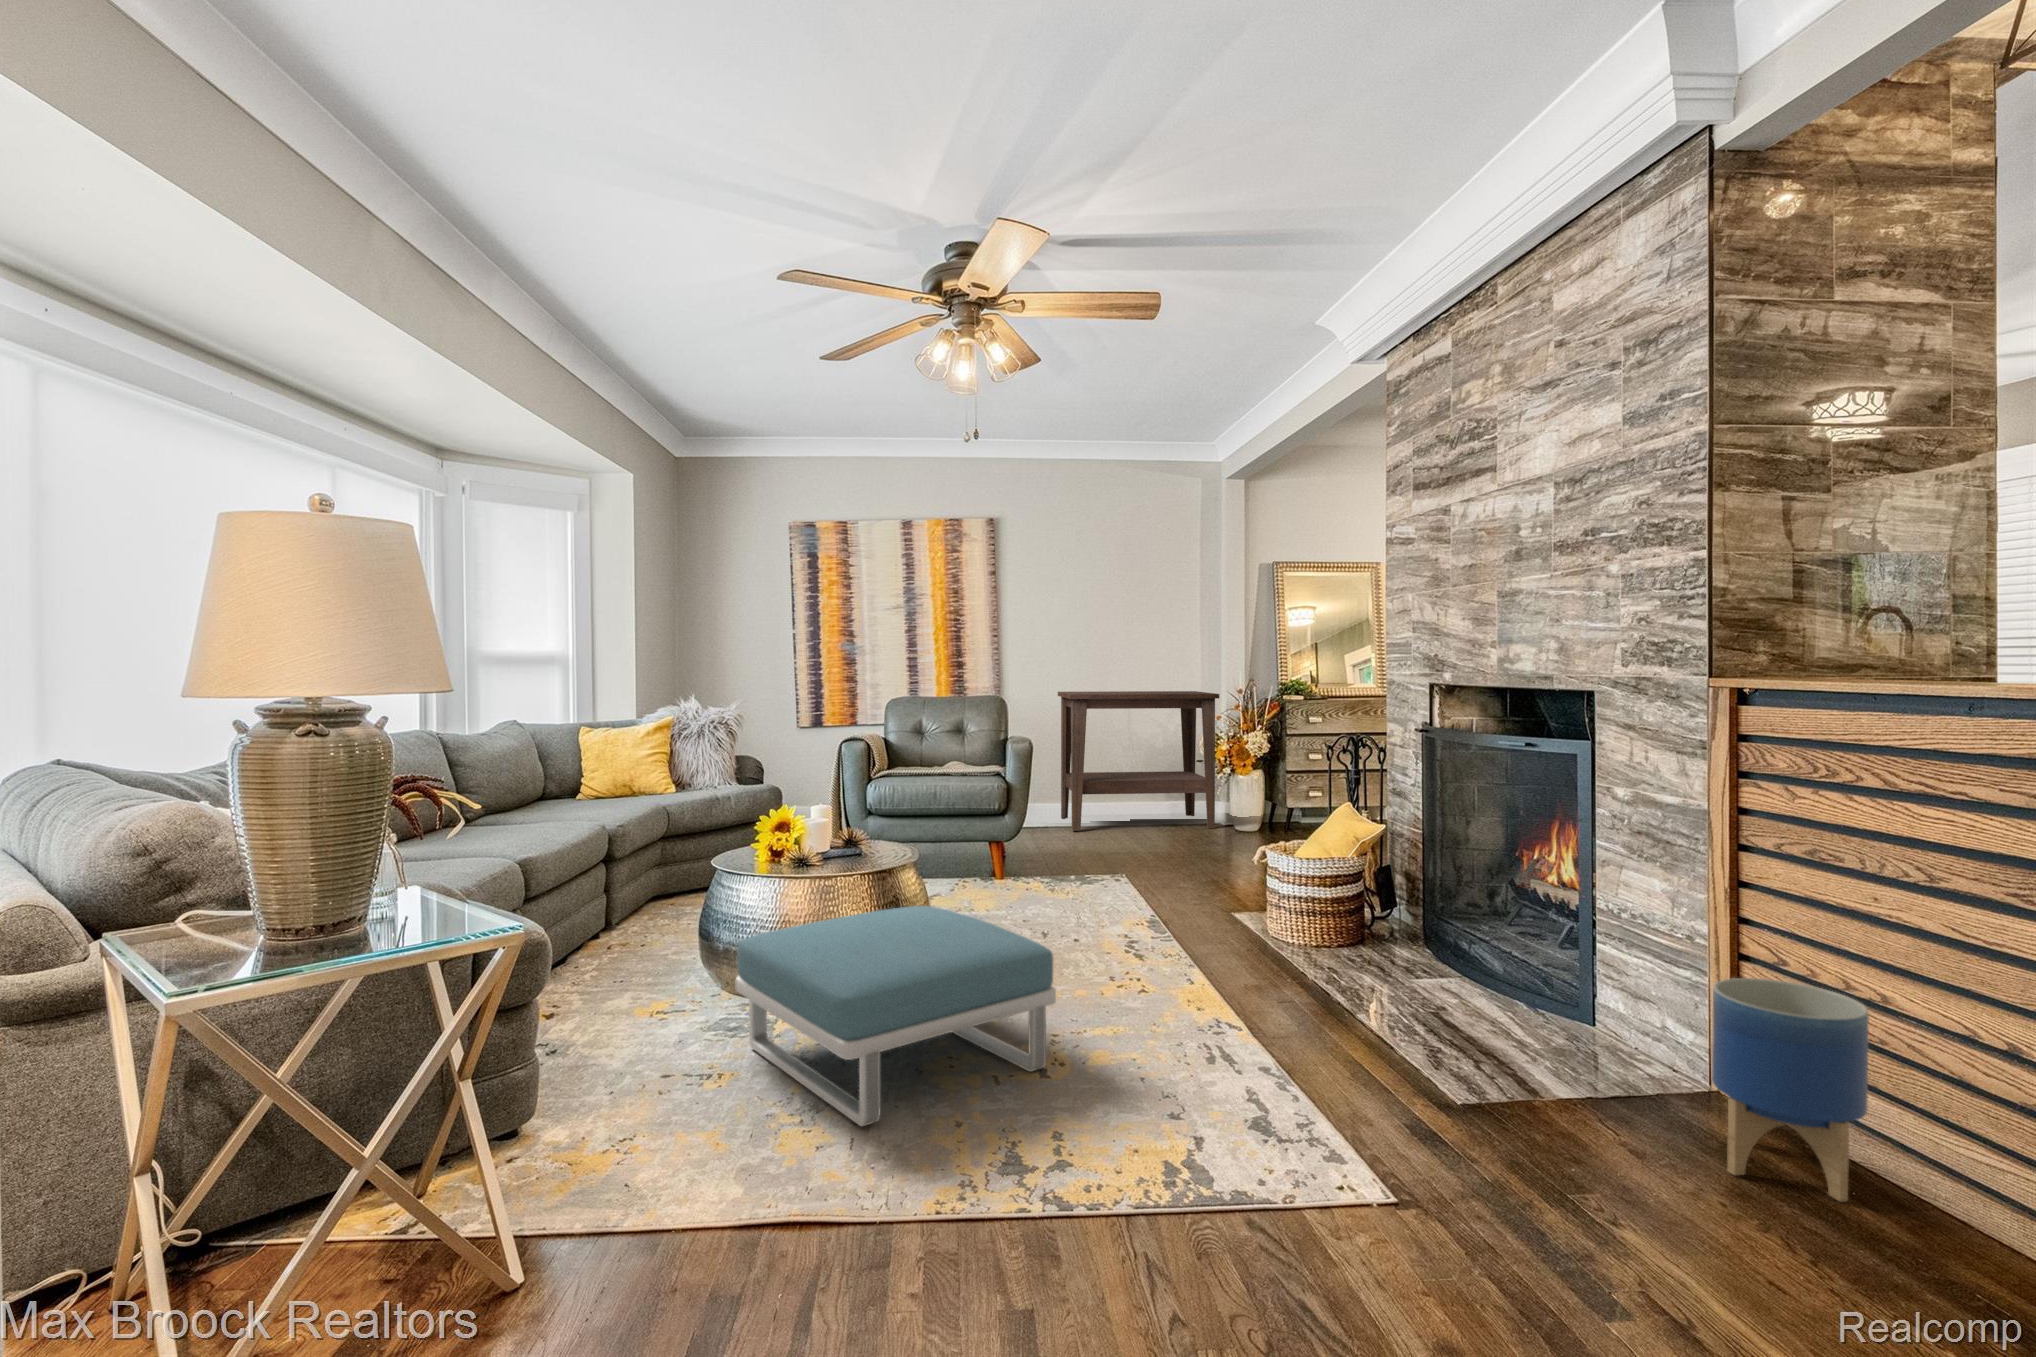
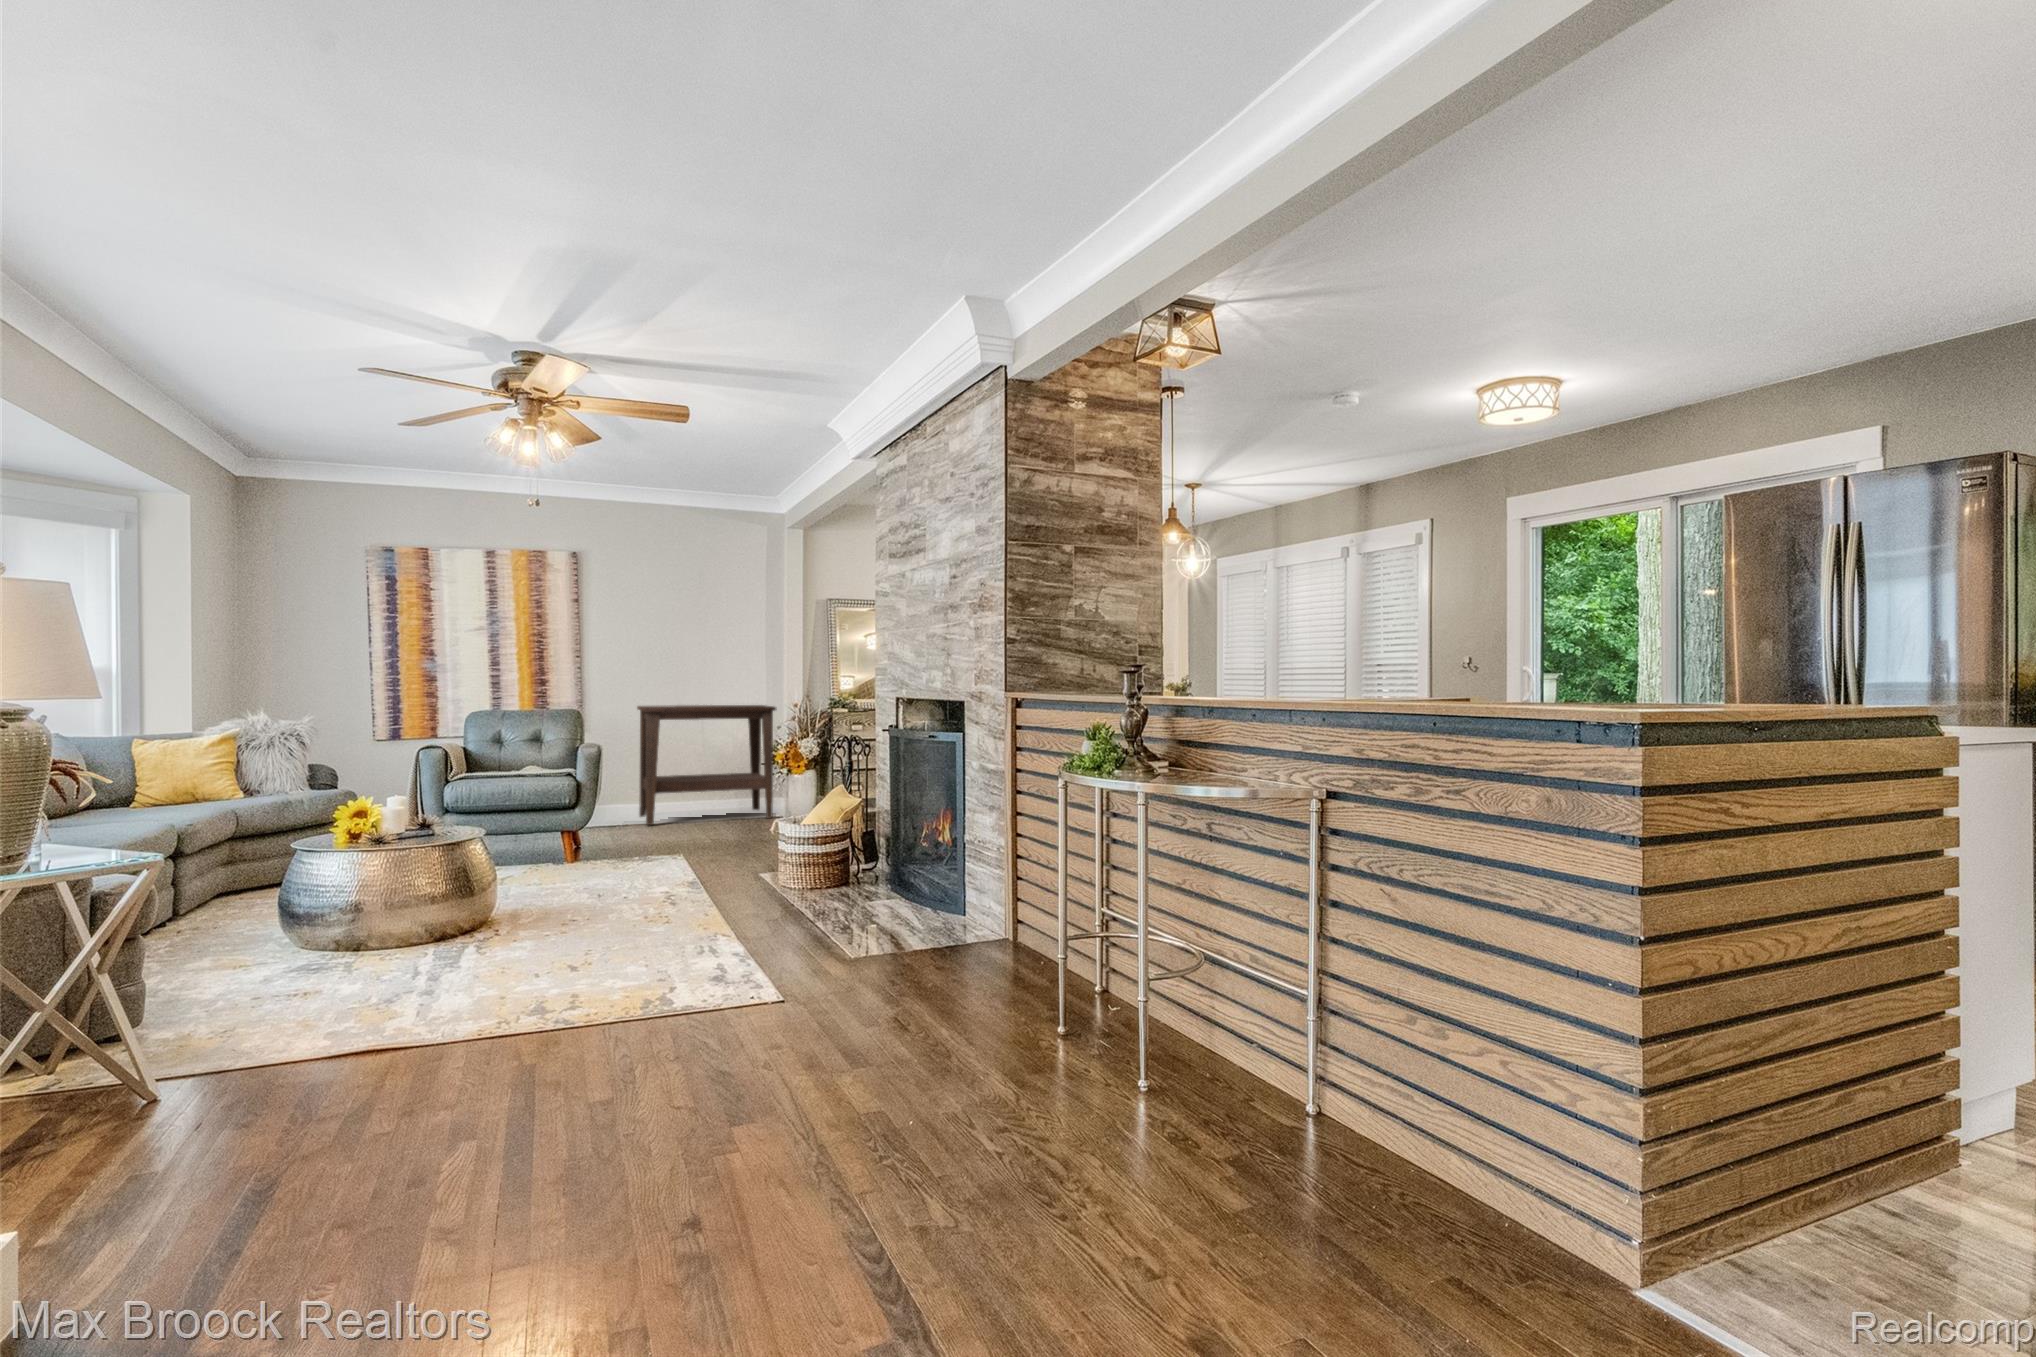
footstool: present [735,906,1056,1126] -> none [318,867,585,1008]
planter: present [1712,978,1869,1202] -> none [980,864,1049,976]

